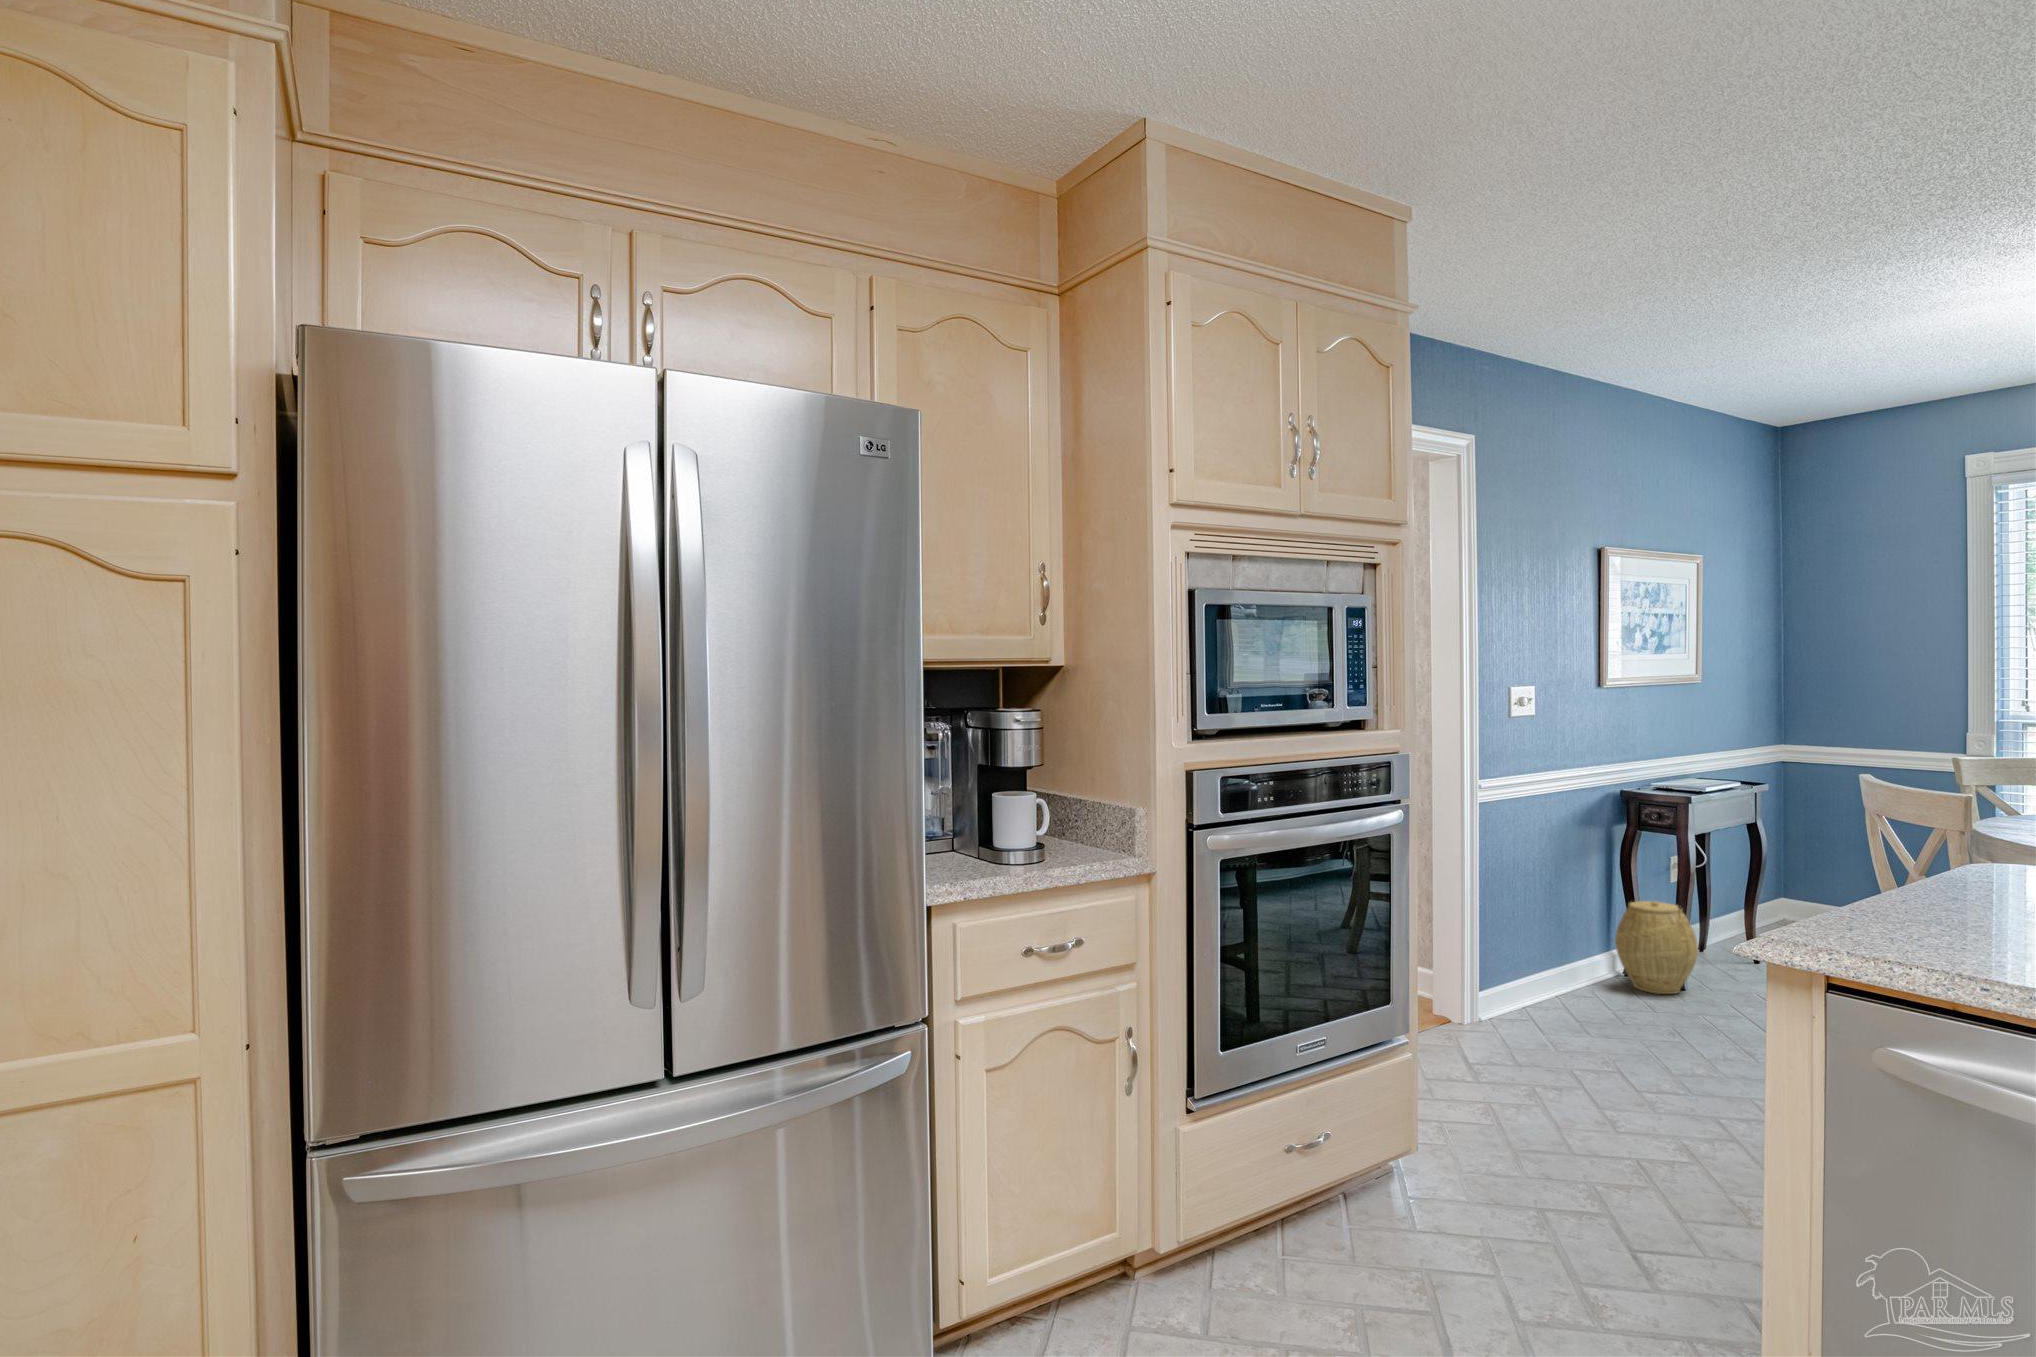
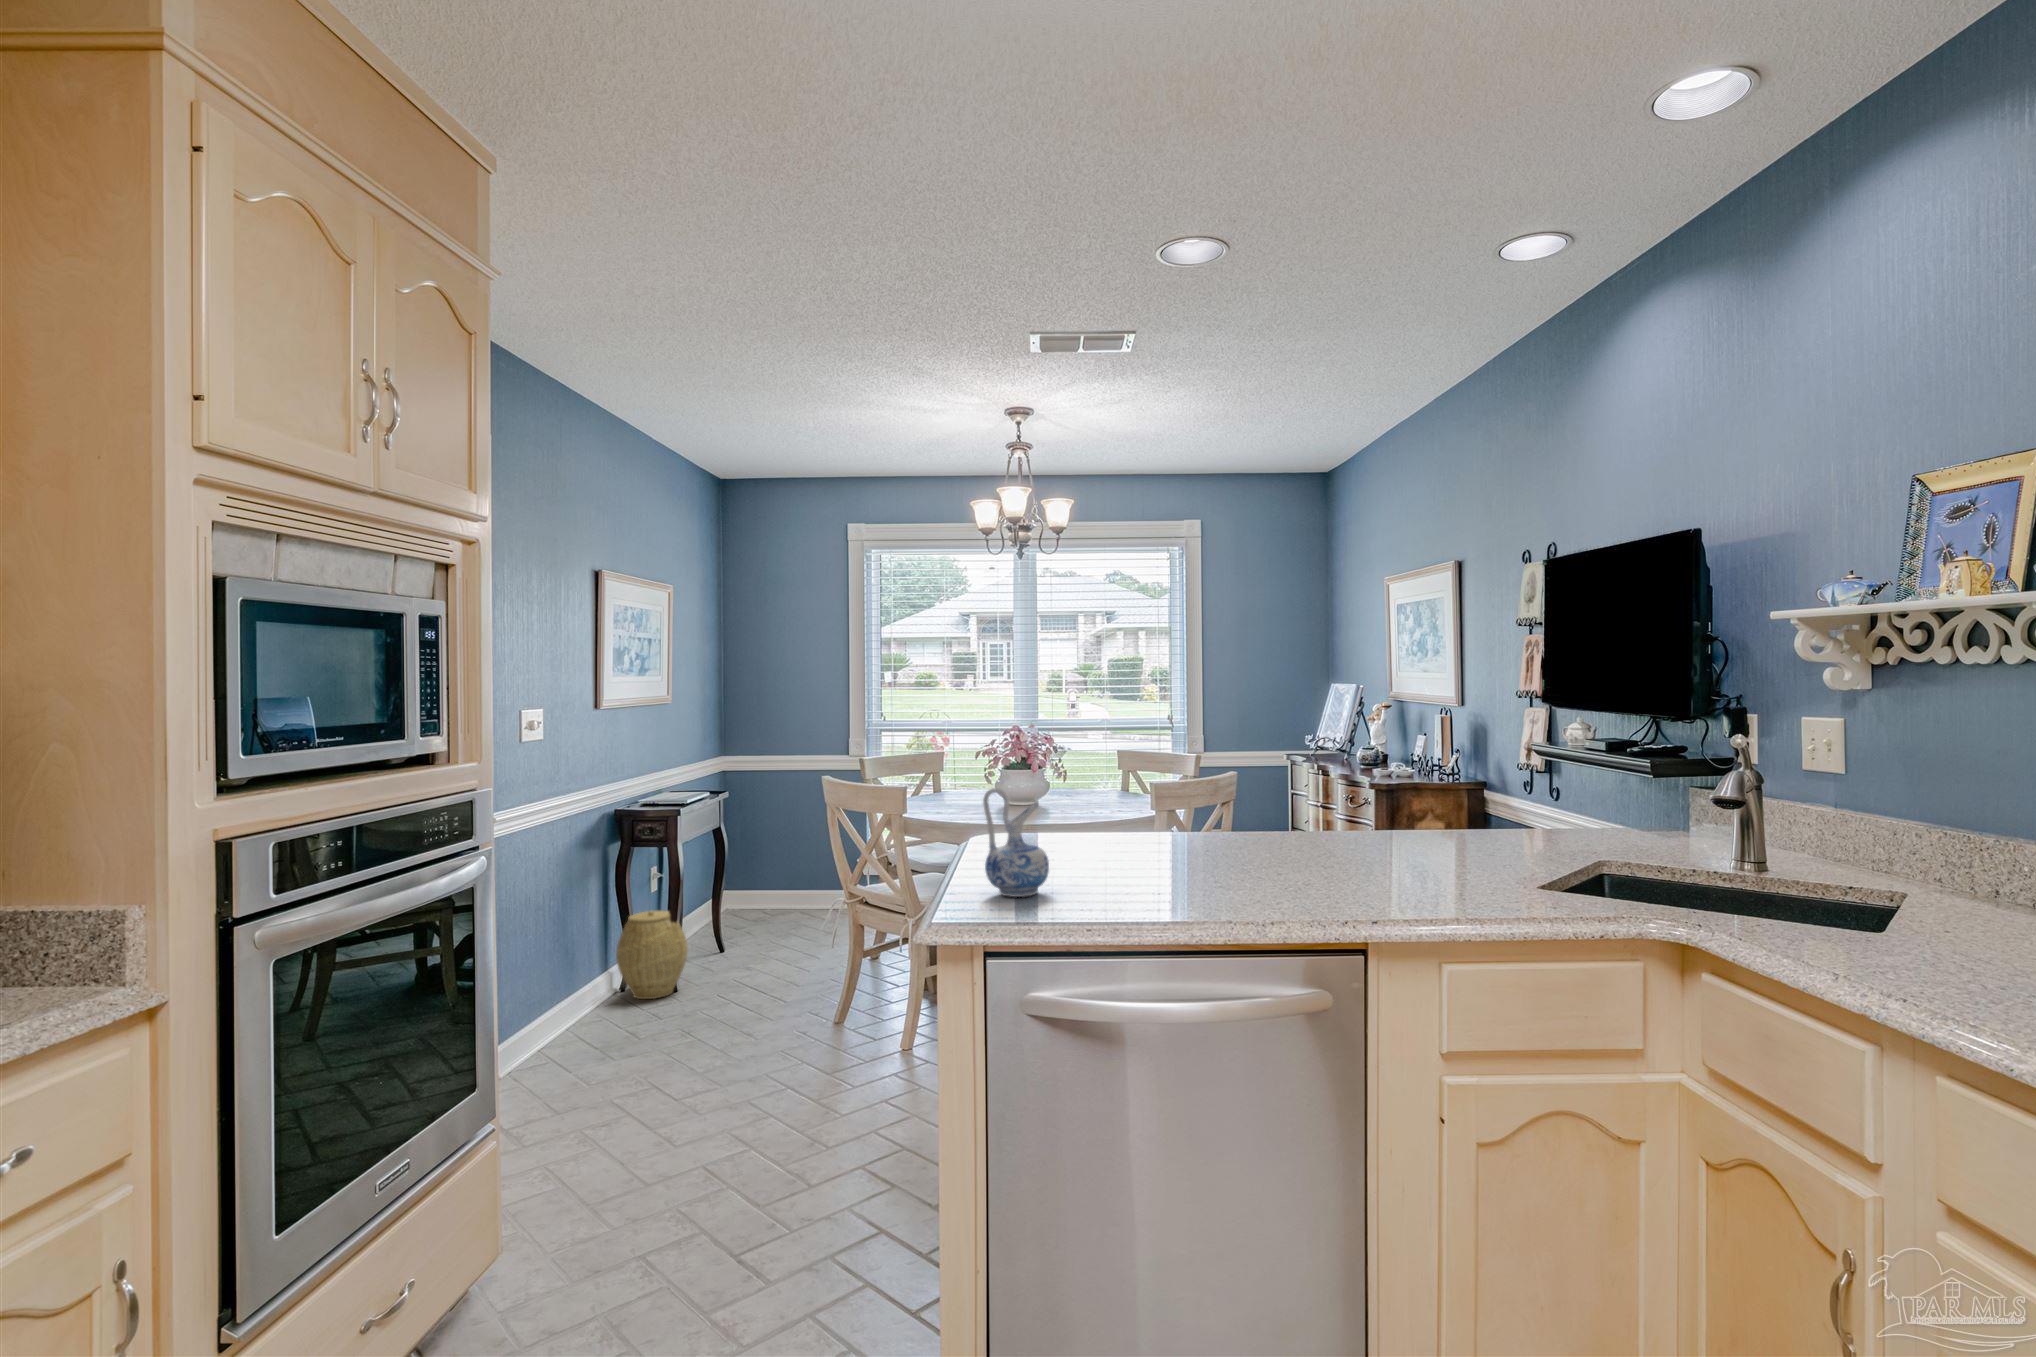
ceramic pitcher: none [1854,798,1957,937] -> present [983,788,1049,897]

